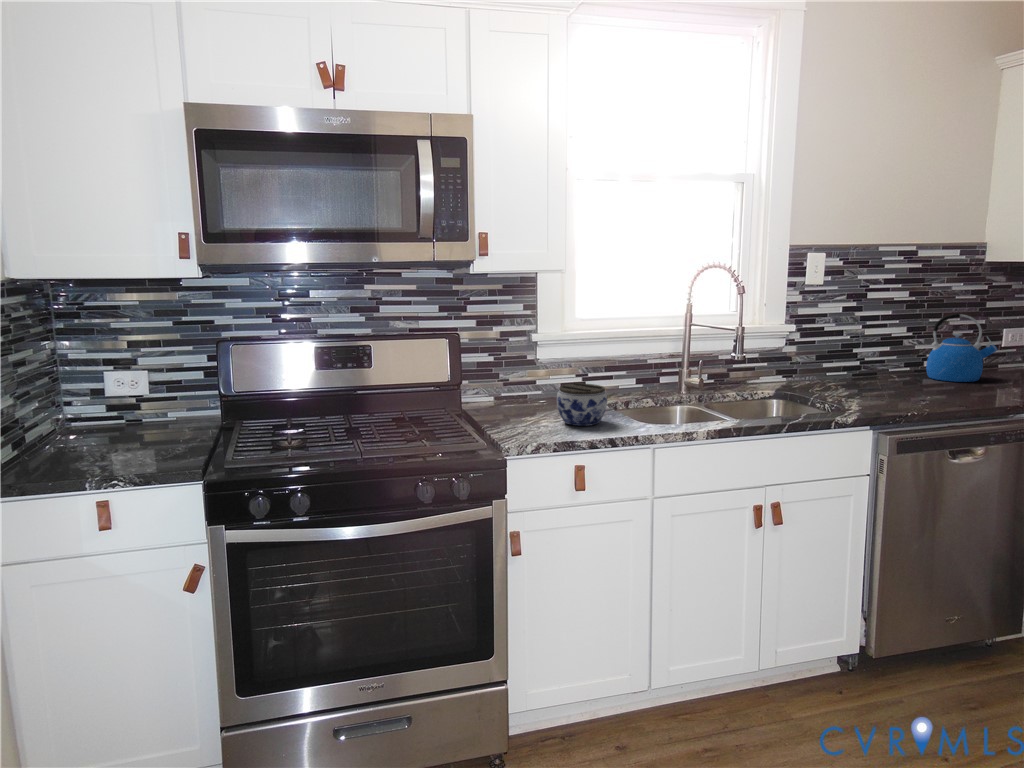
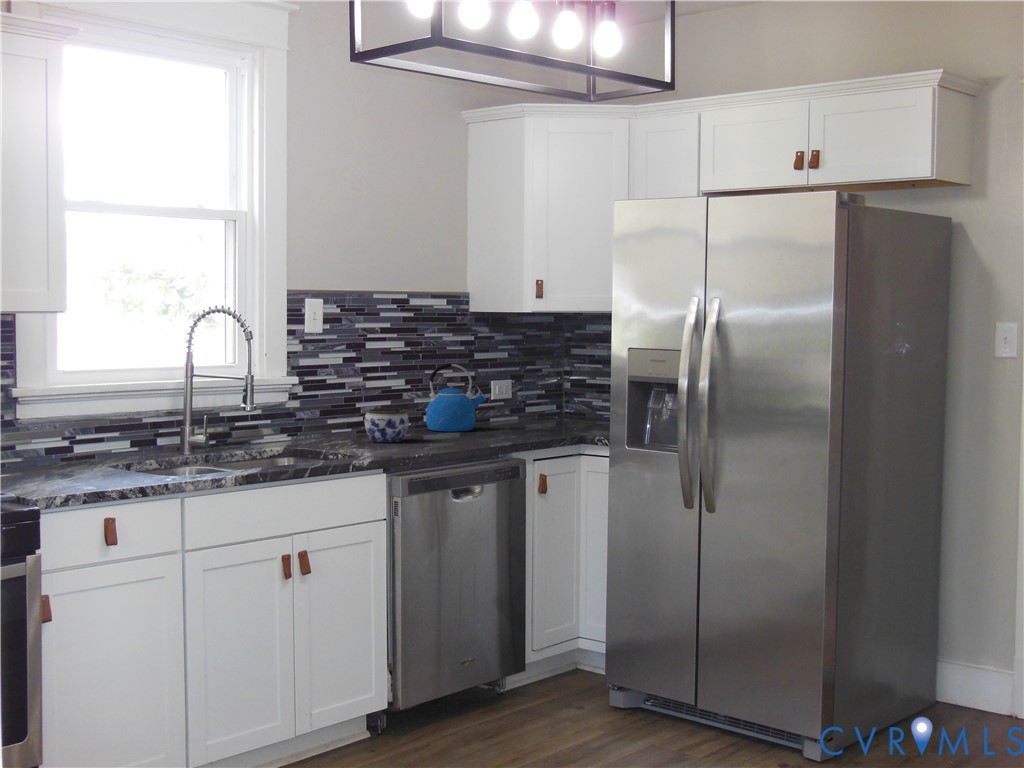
jar: present [557,383,607,426] -> present [365,408,409,443]

